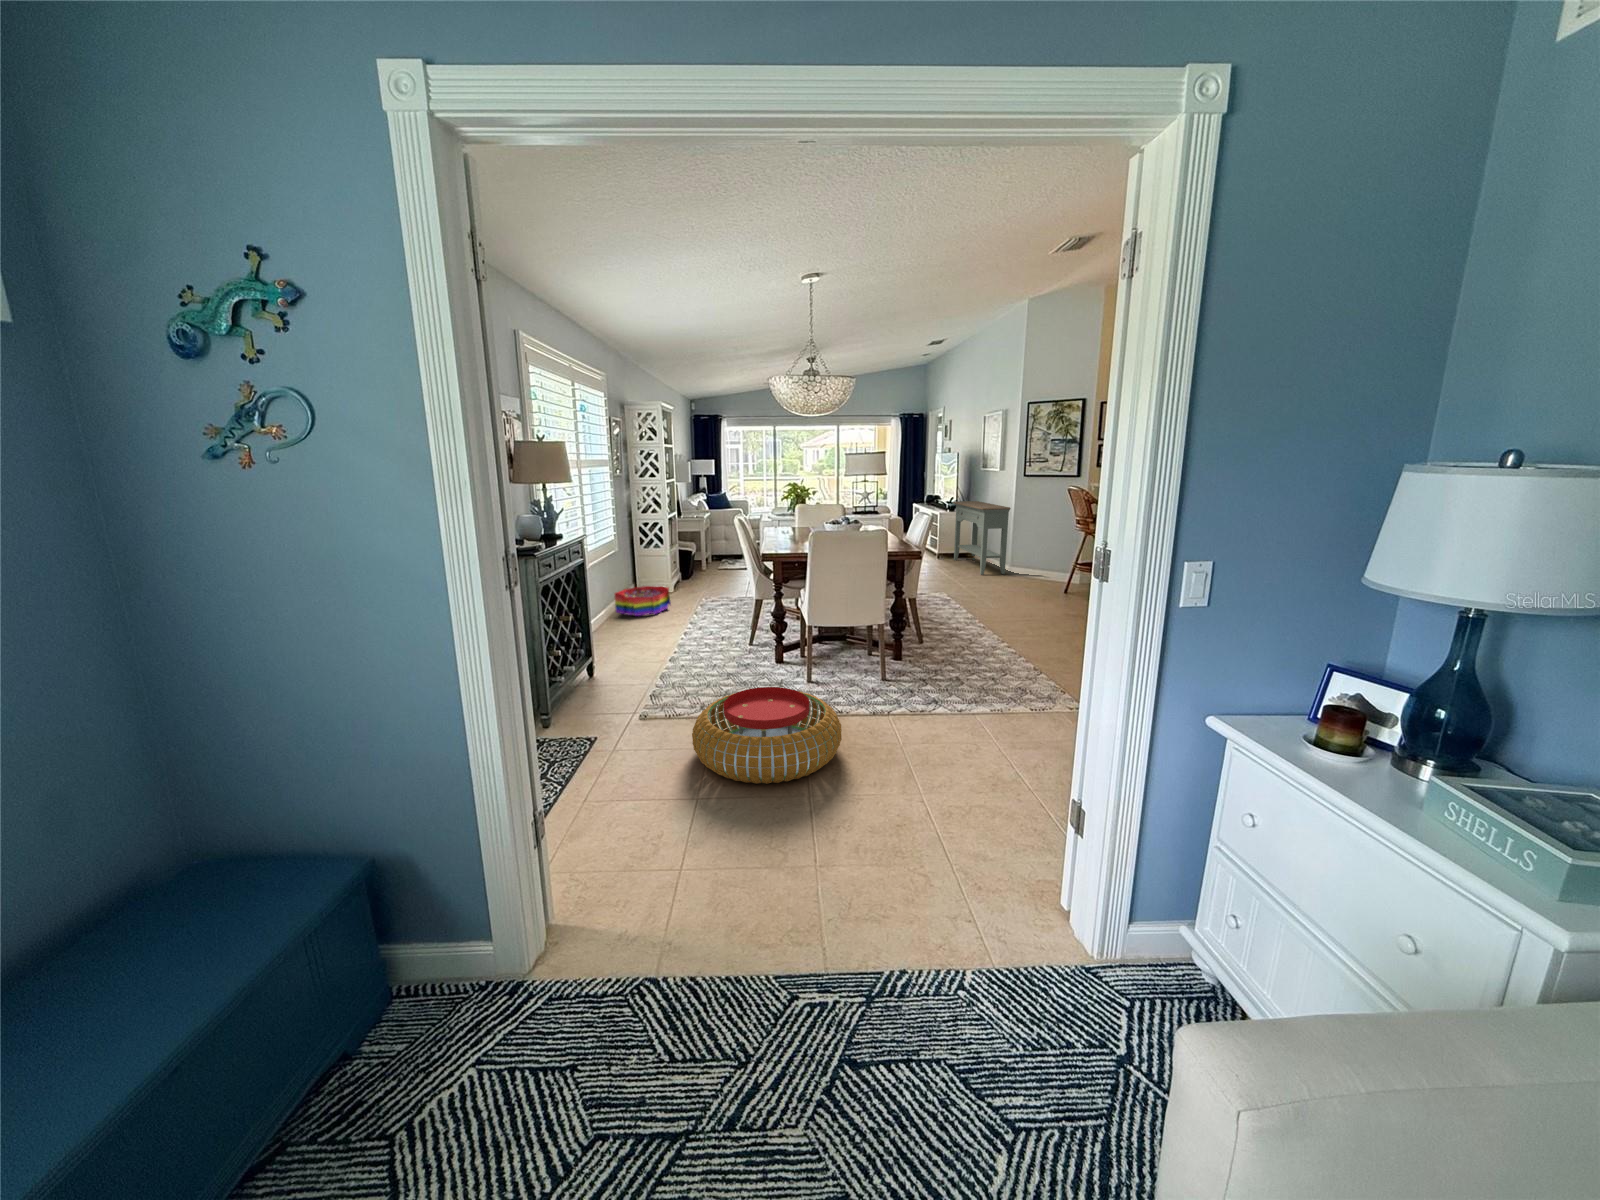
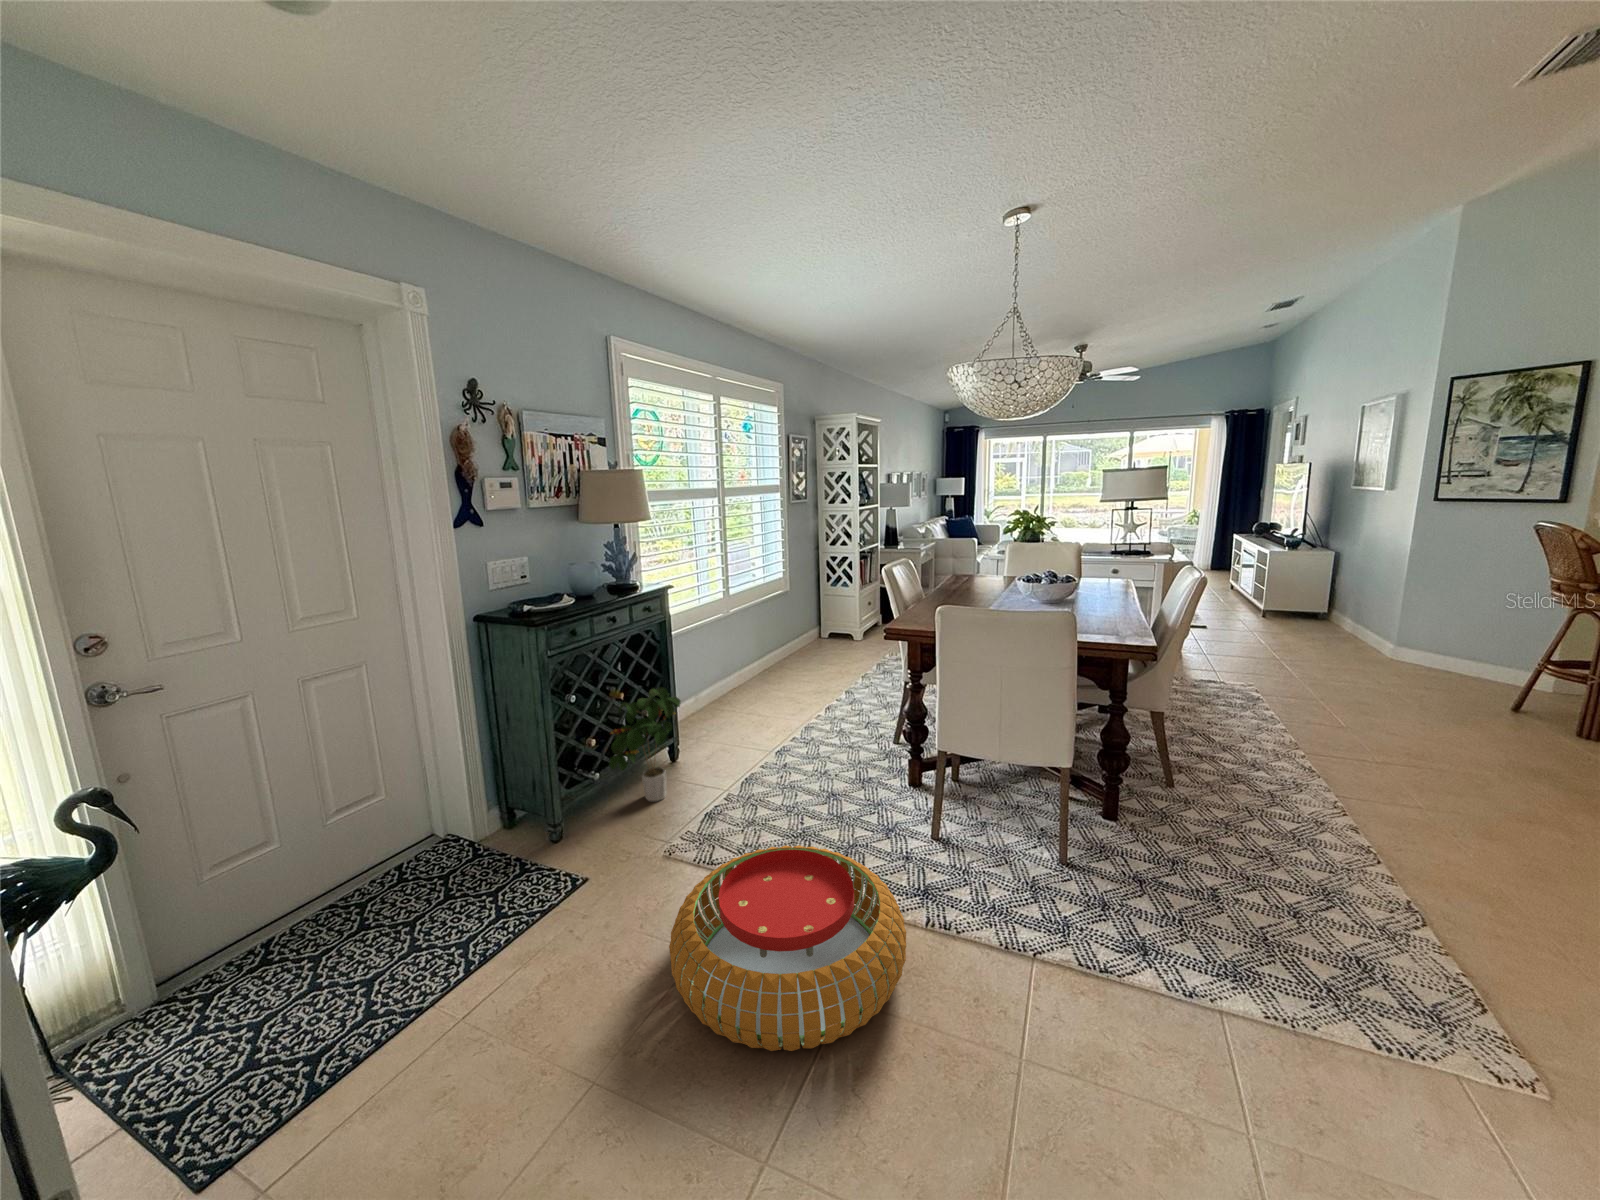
console table: present [953,501,1011,575] -> none [1291,535,1401,658]
storage bin: present [615,586,671,616] -> none [779,633,844,671]
potted plant: none [561,614,604,705] -> present [609,687,681,801]

